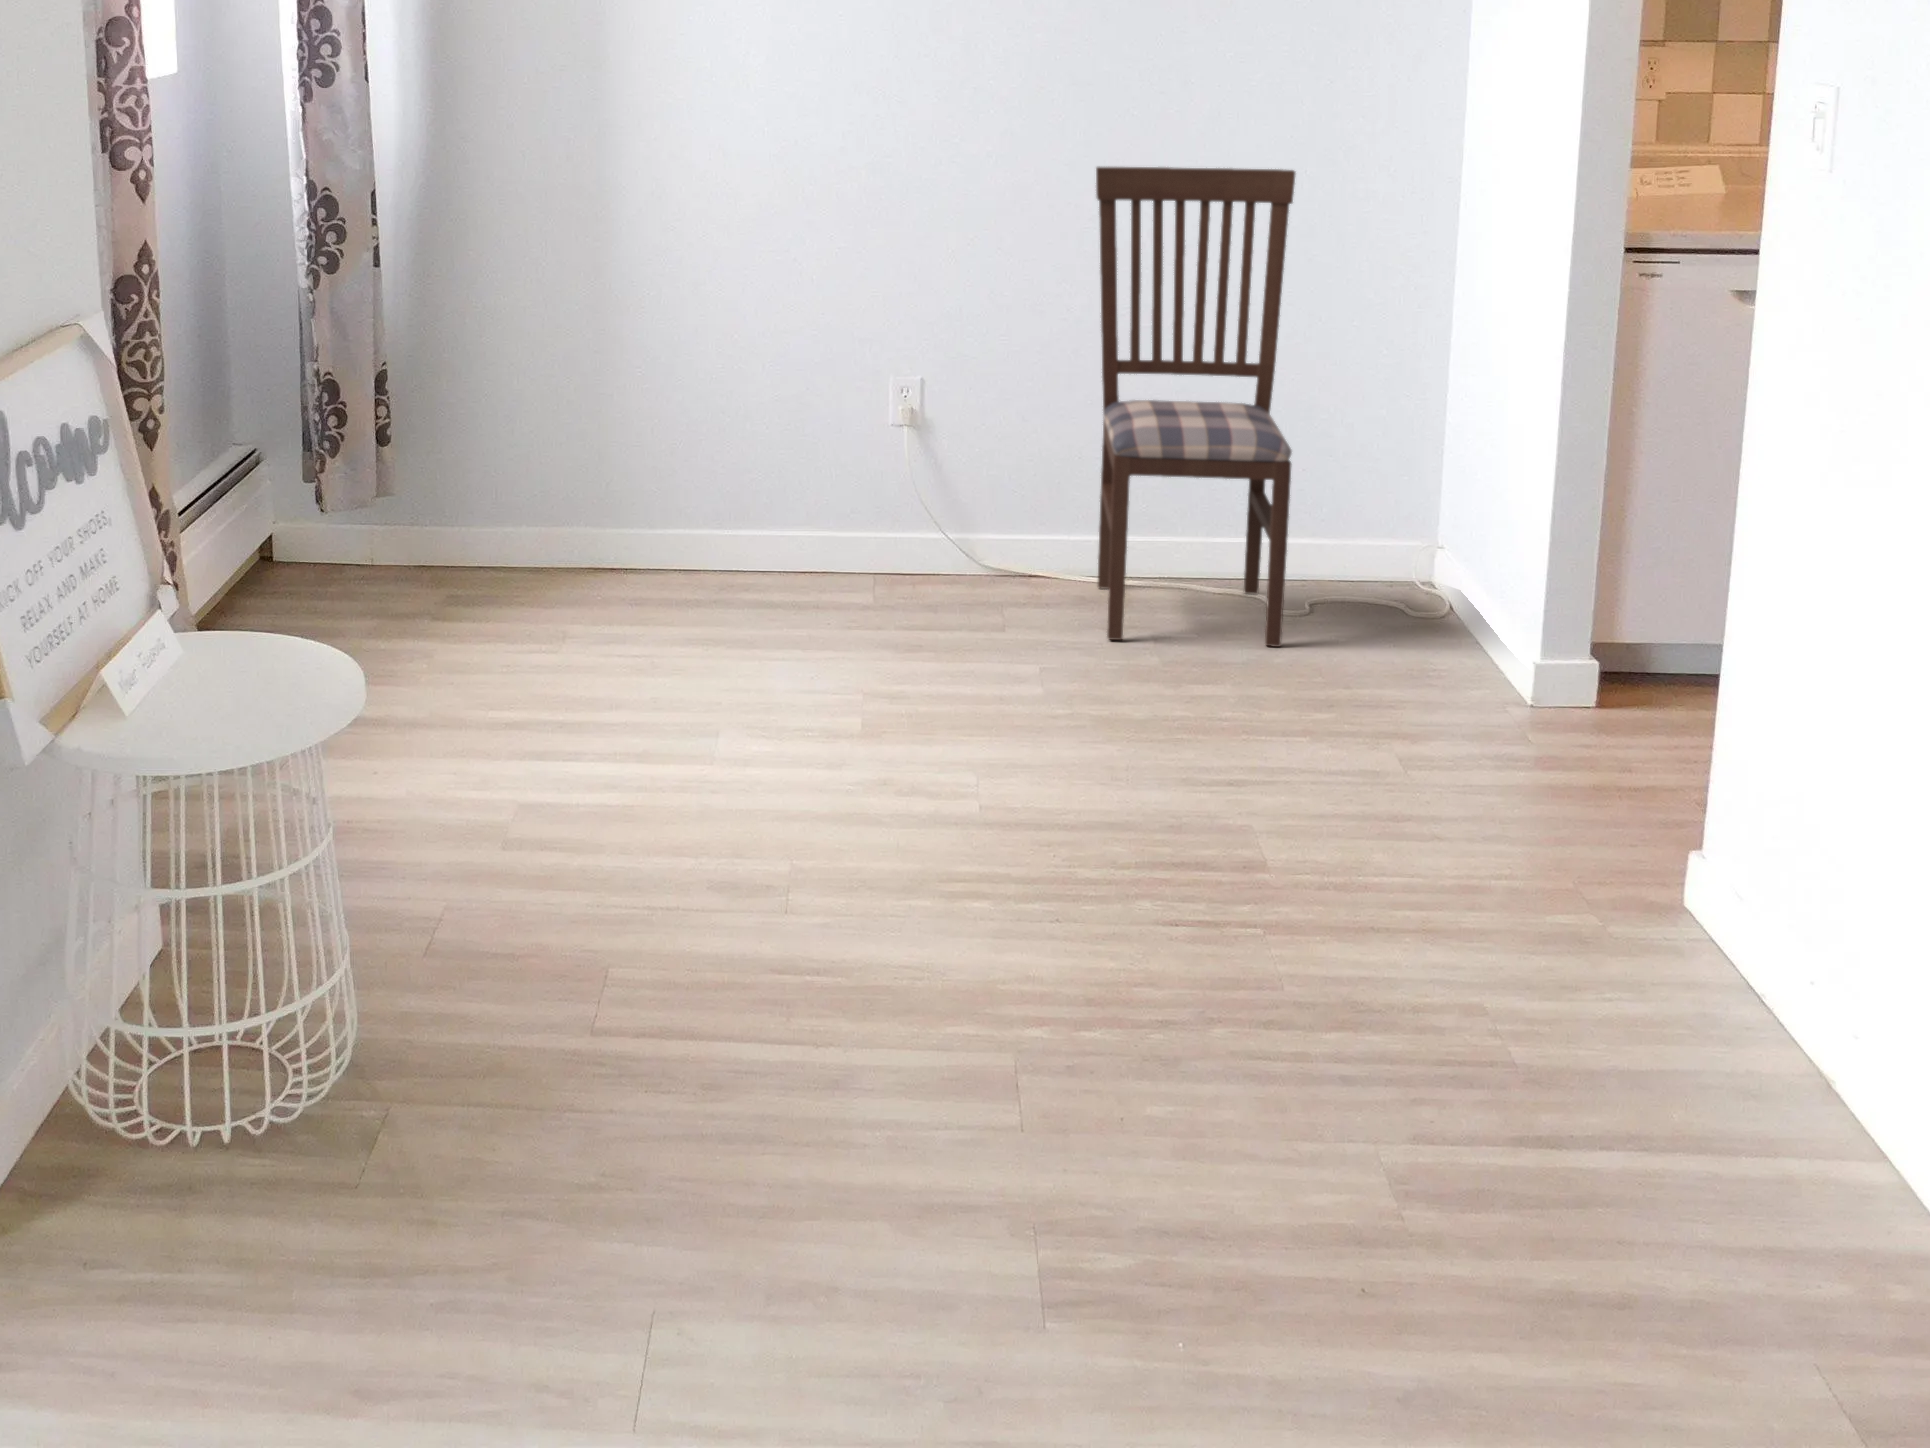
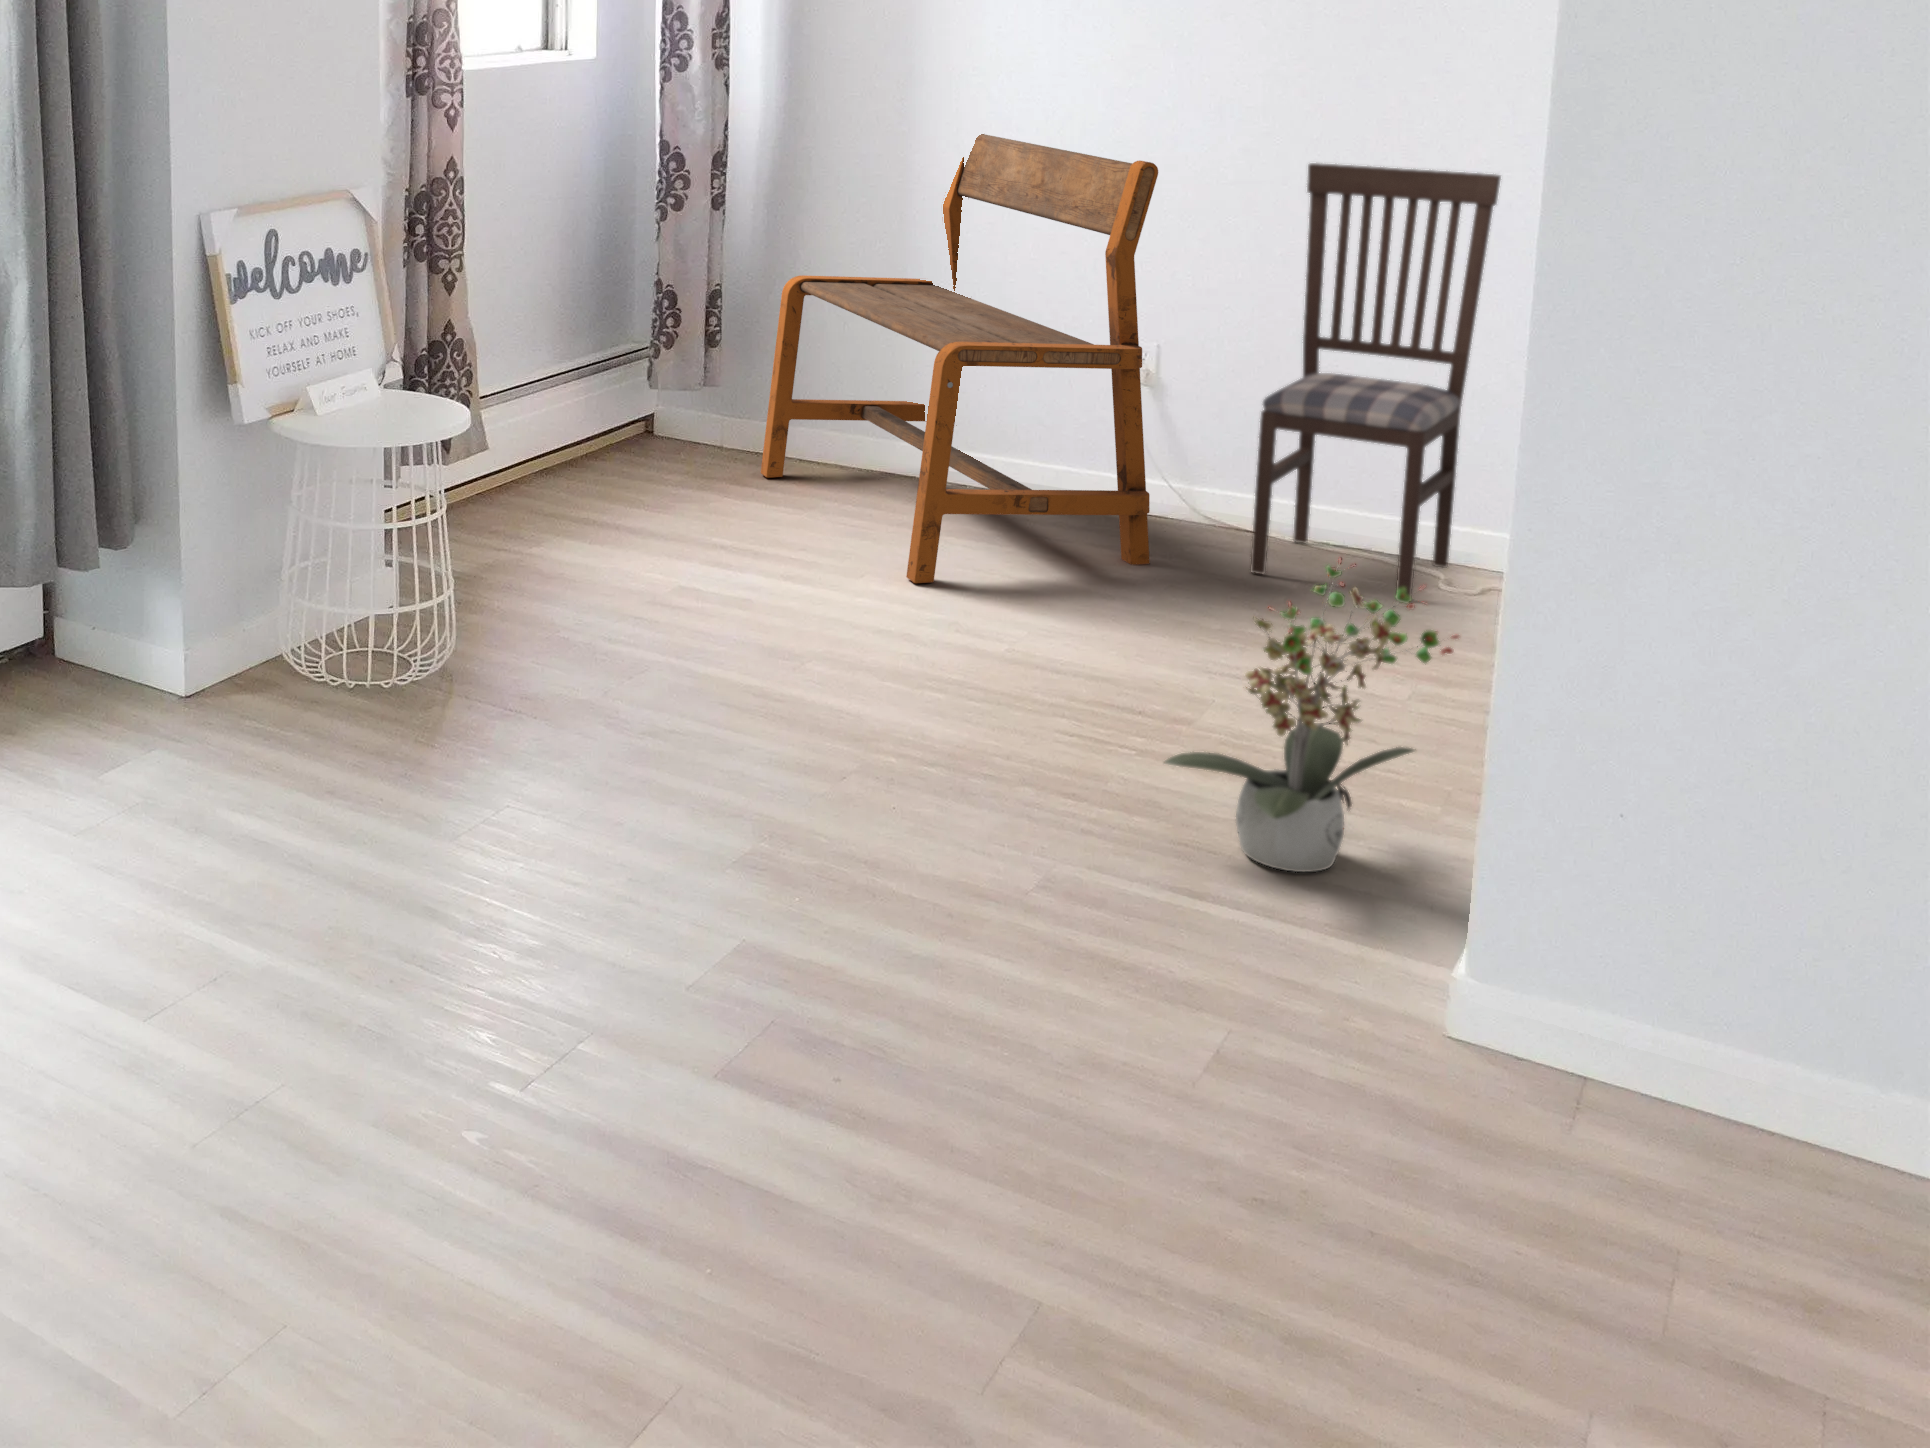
bench: none [469,142,1005,736] -> present [761,134,1158,583]
potted plant: none [1483,681,1852,1107] -> present [1165,558,1459,872]

